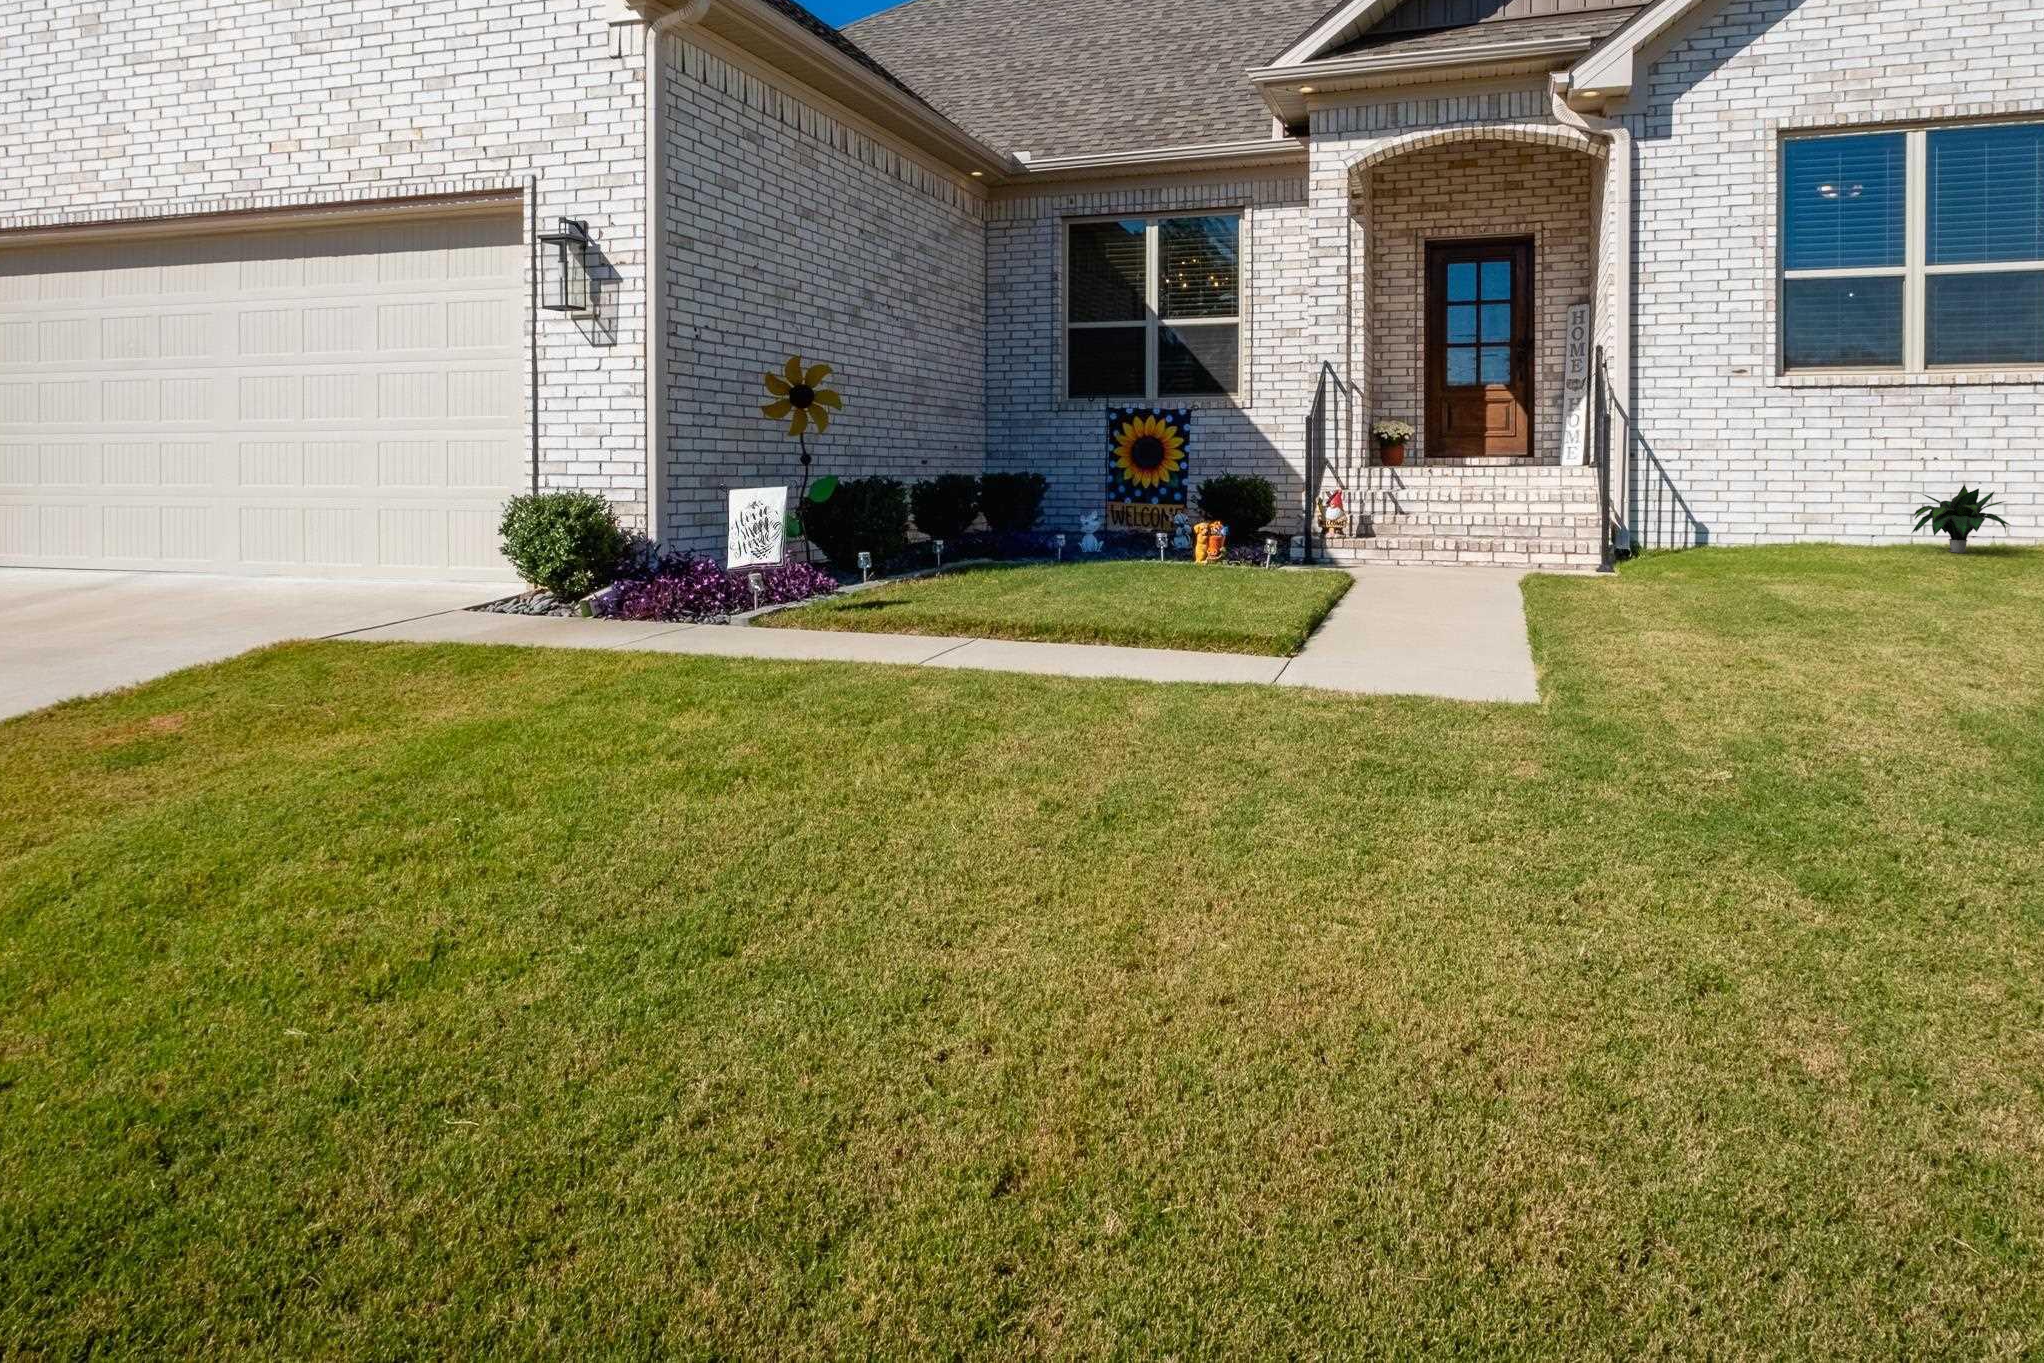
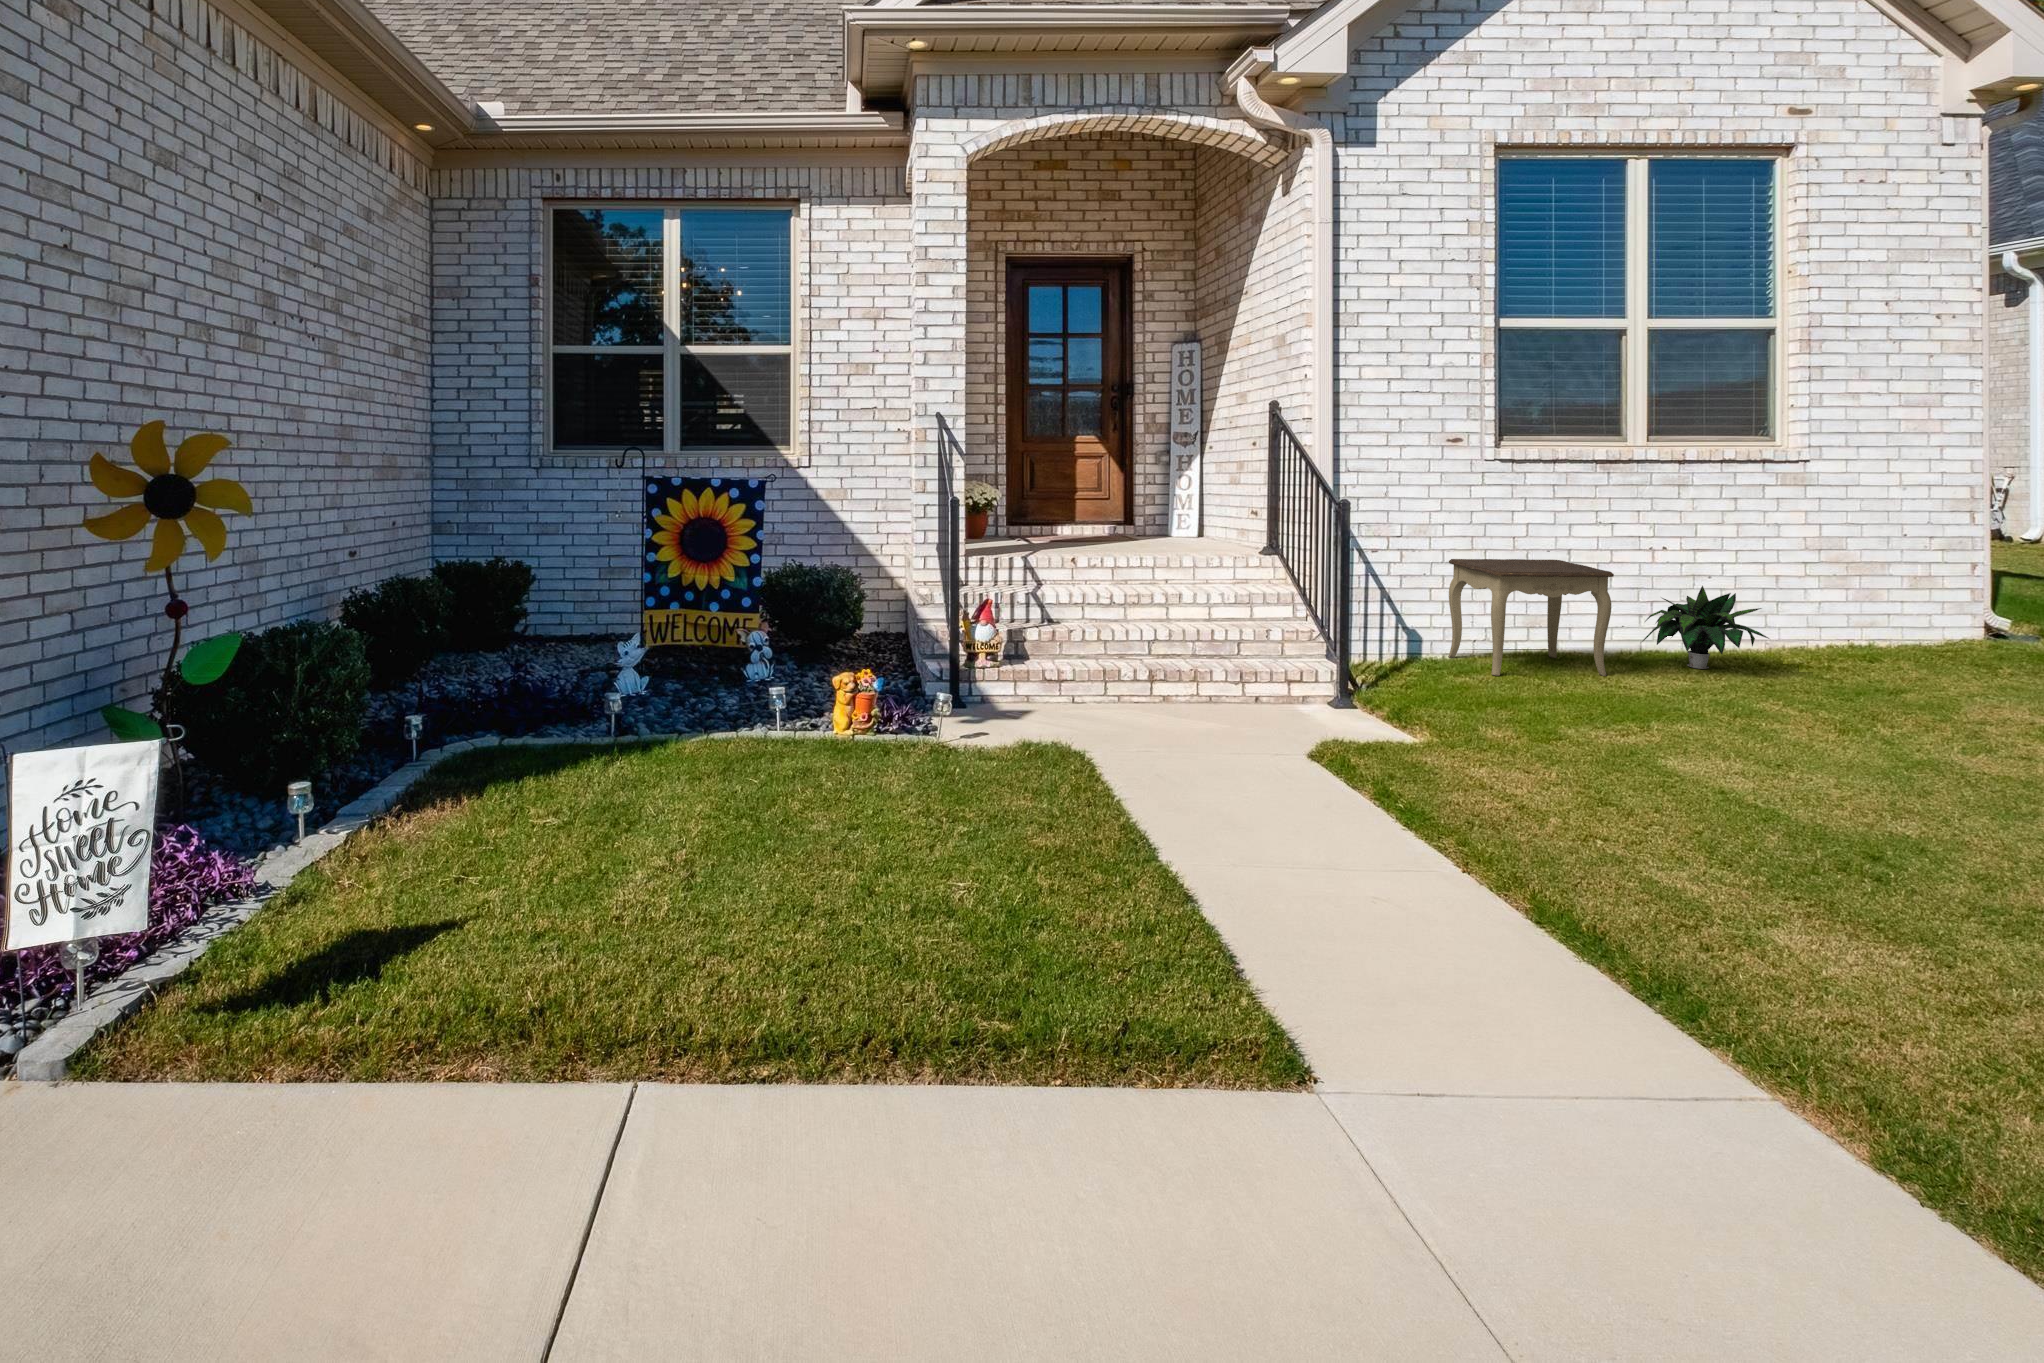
side table: none [1733,464,1861,554] -> present [1448,559,1614,676]

